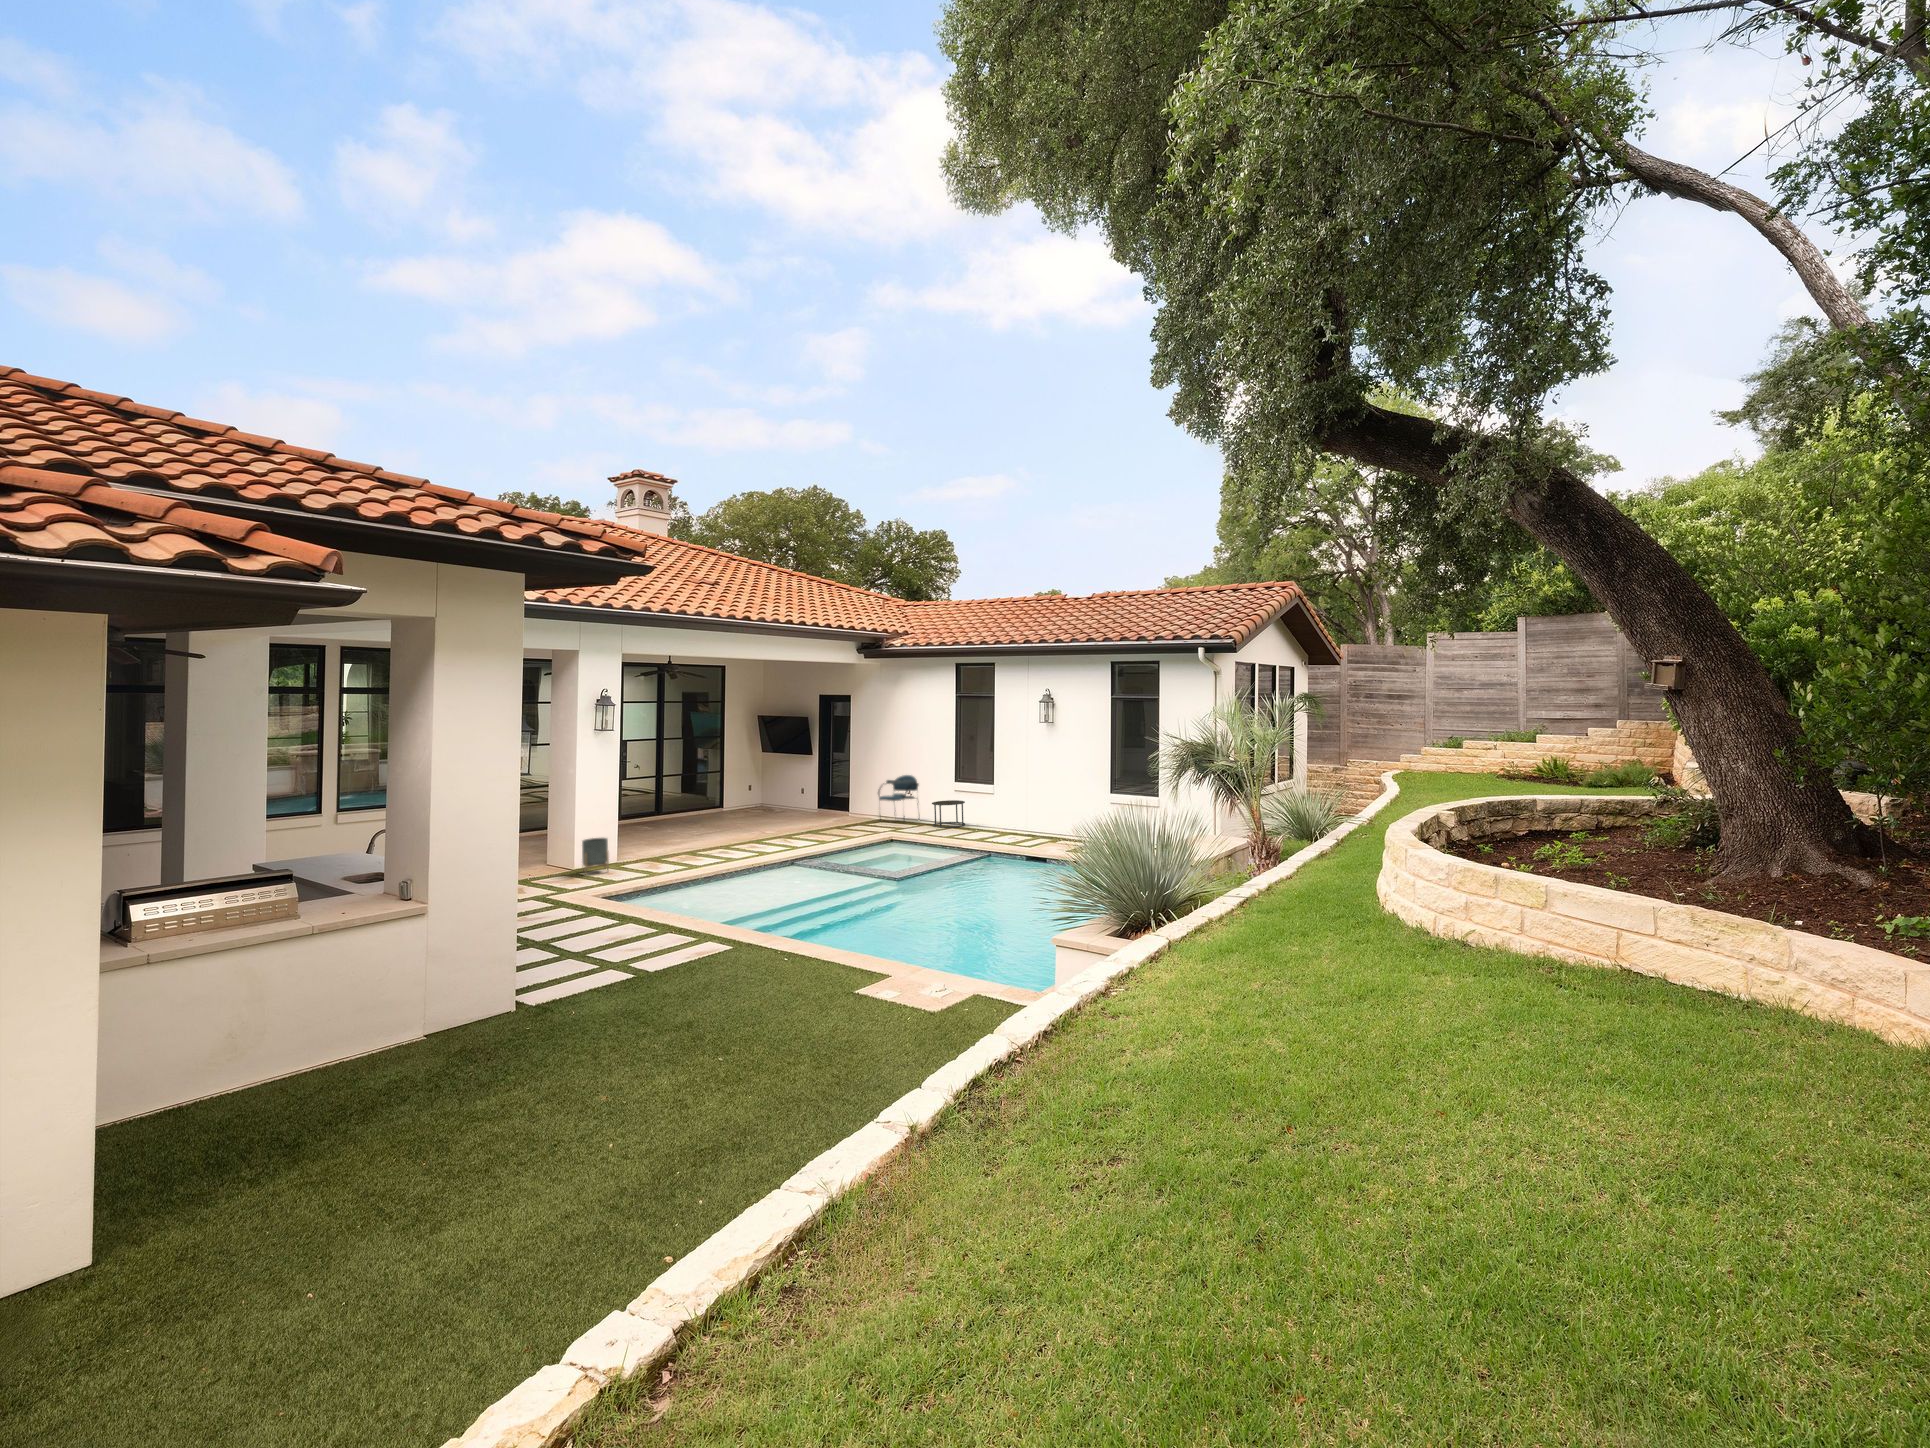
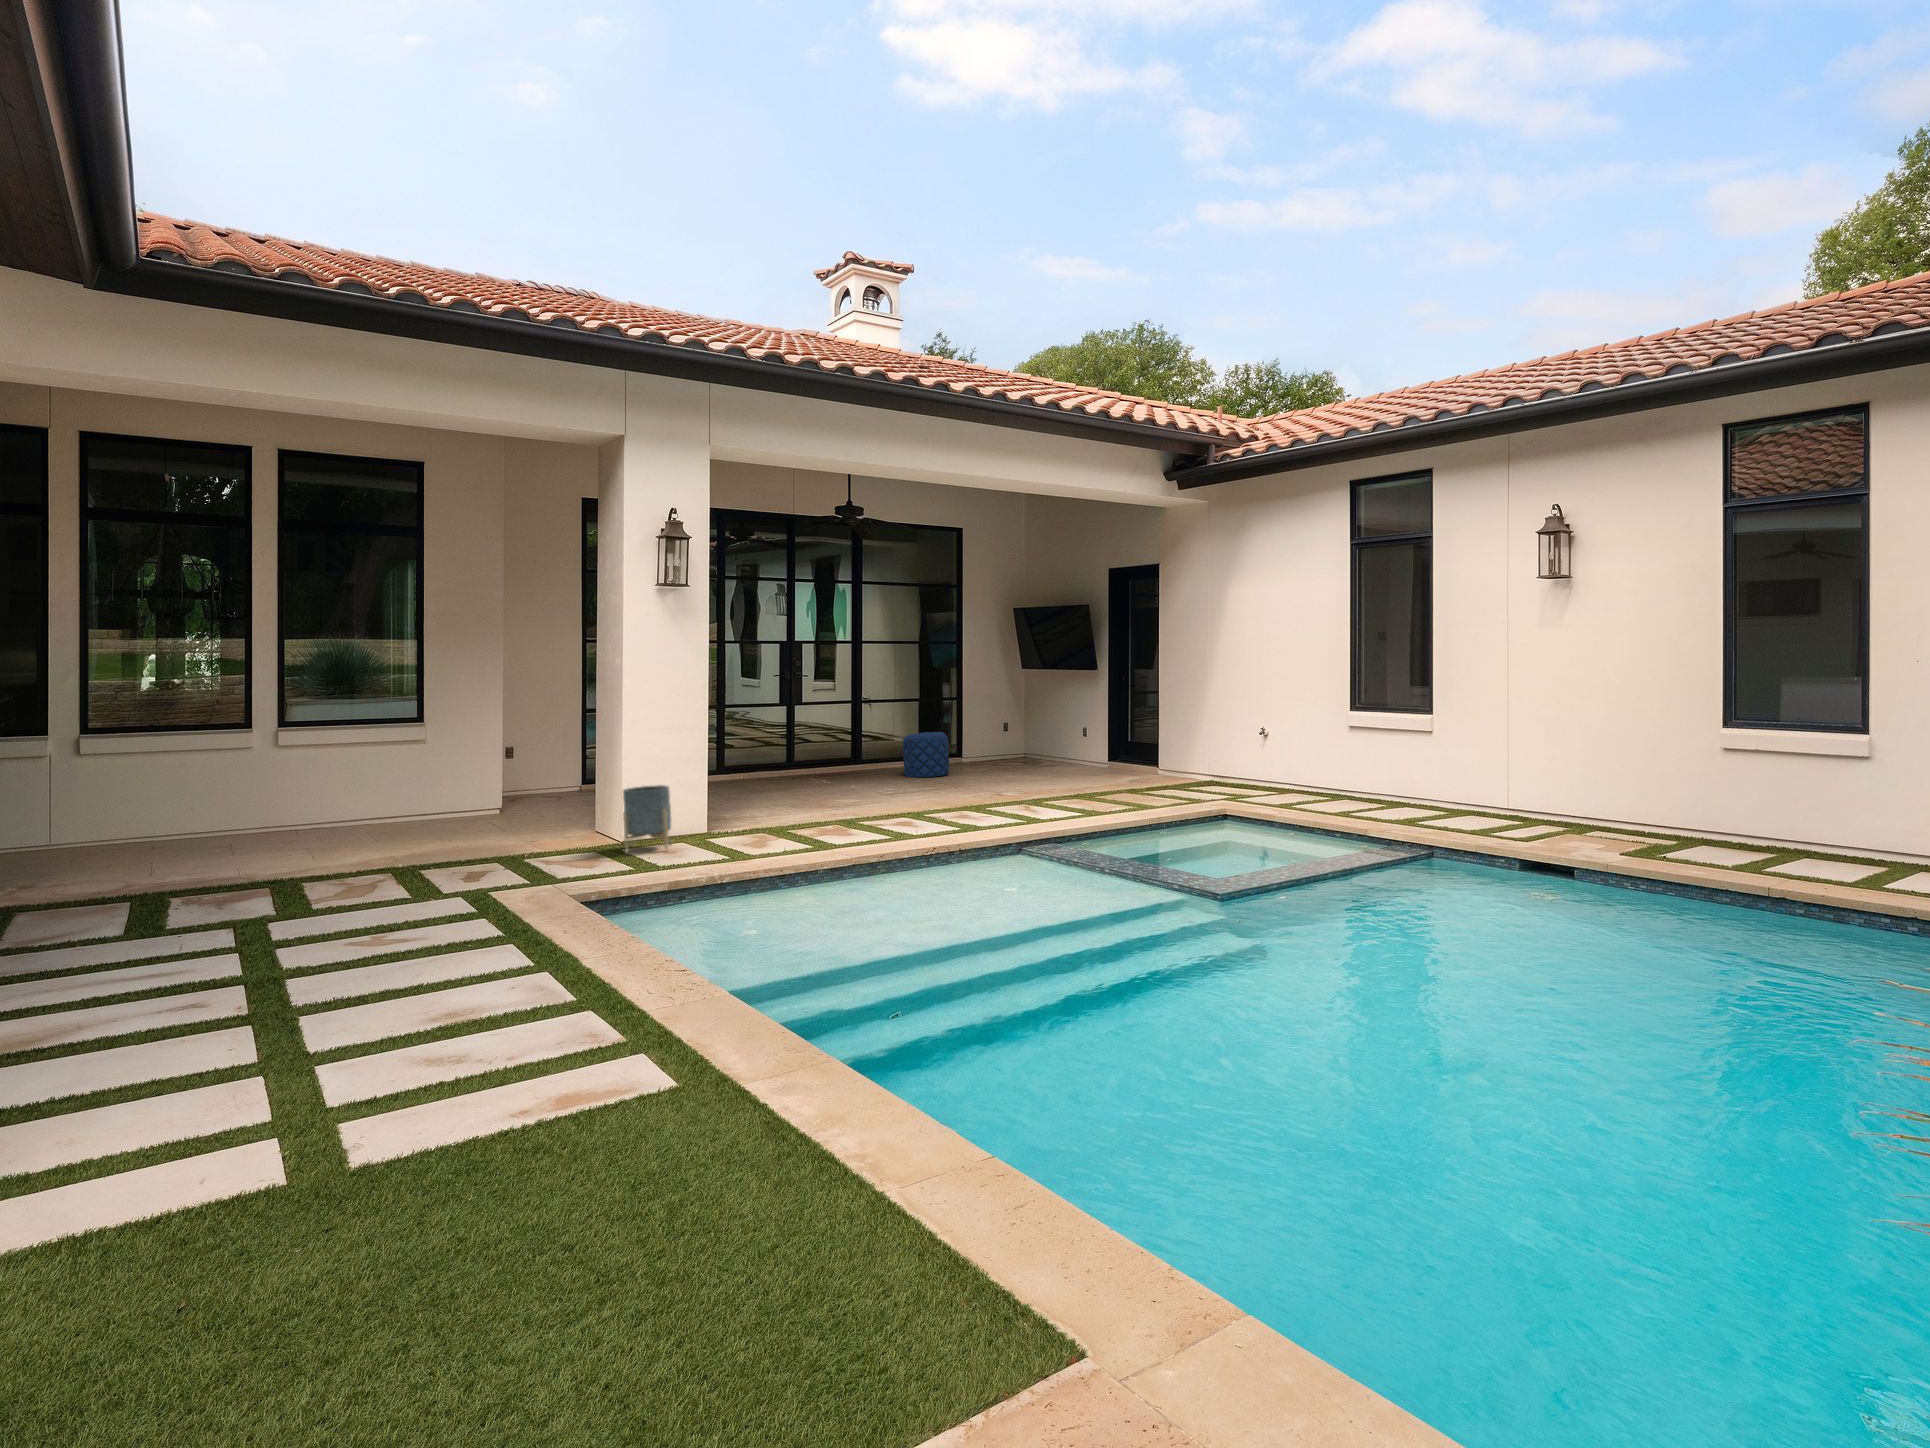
chair: present [878,775,919,820] -> none [1204,697,1283,786]
pouf: none [696,796,725,824] -> present [903,732,949,778]
side table: present [932,800,965,828] -> none [1306,744,1374,796]

